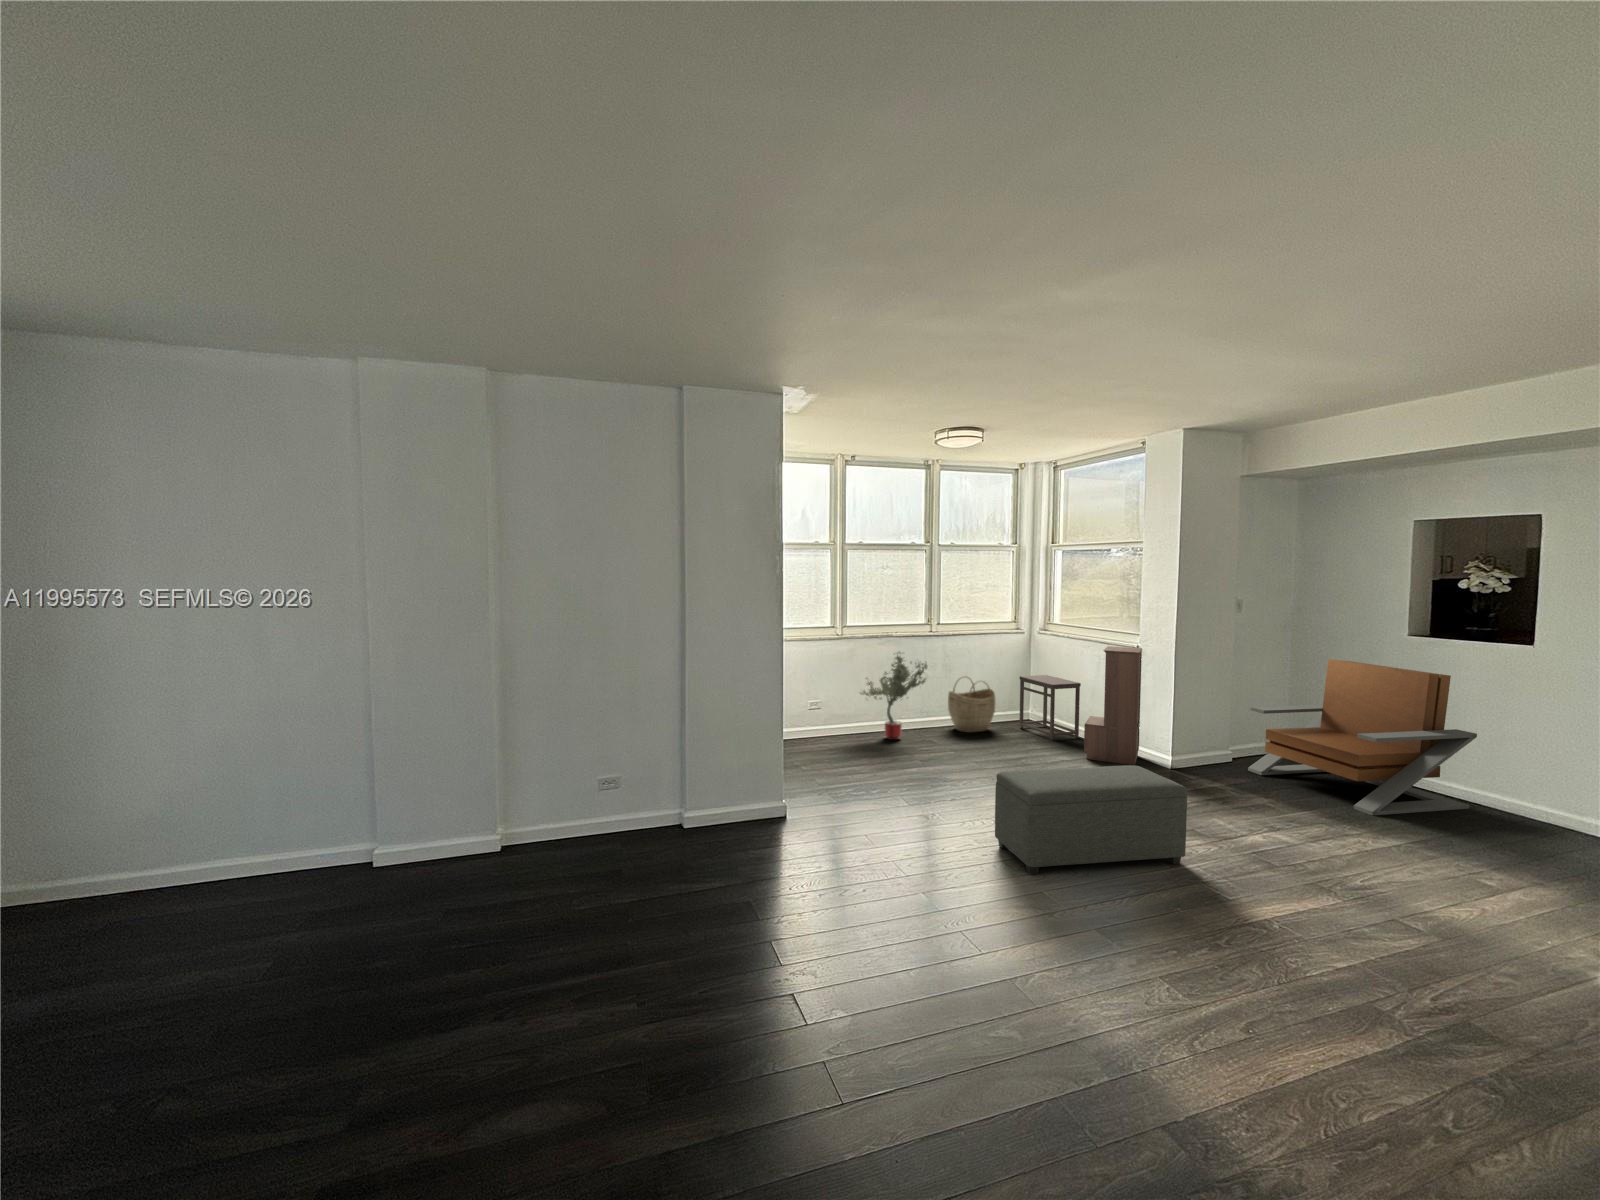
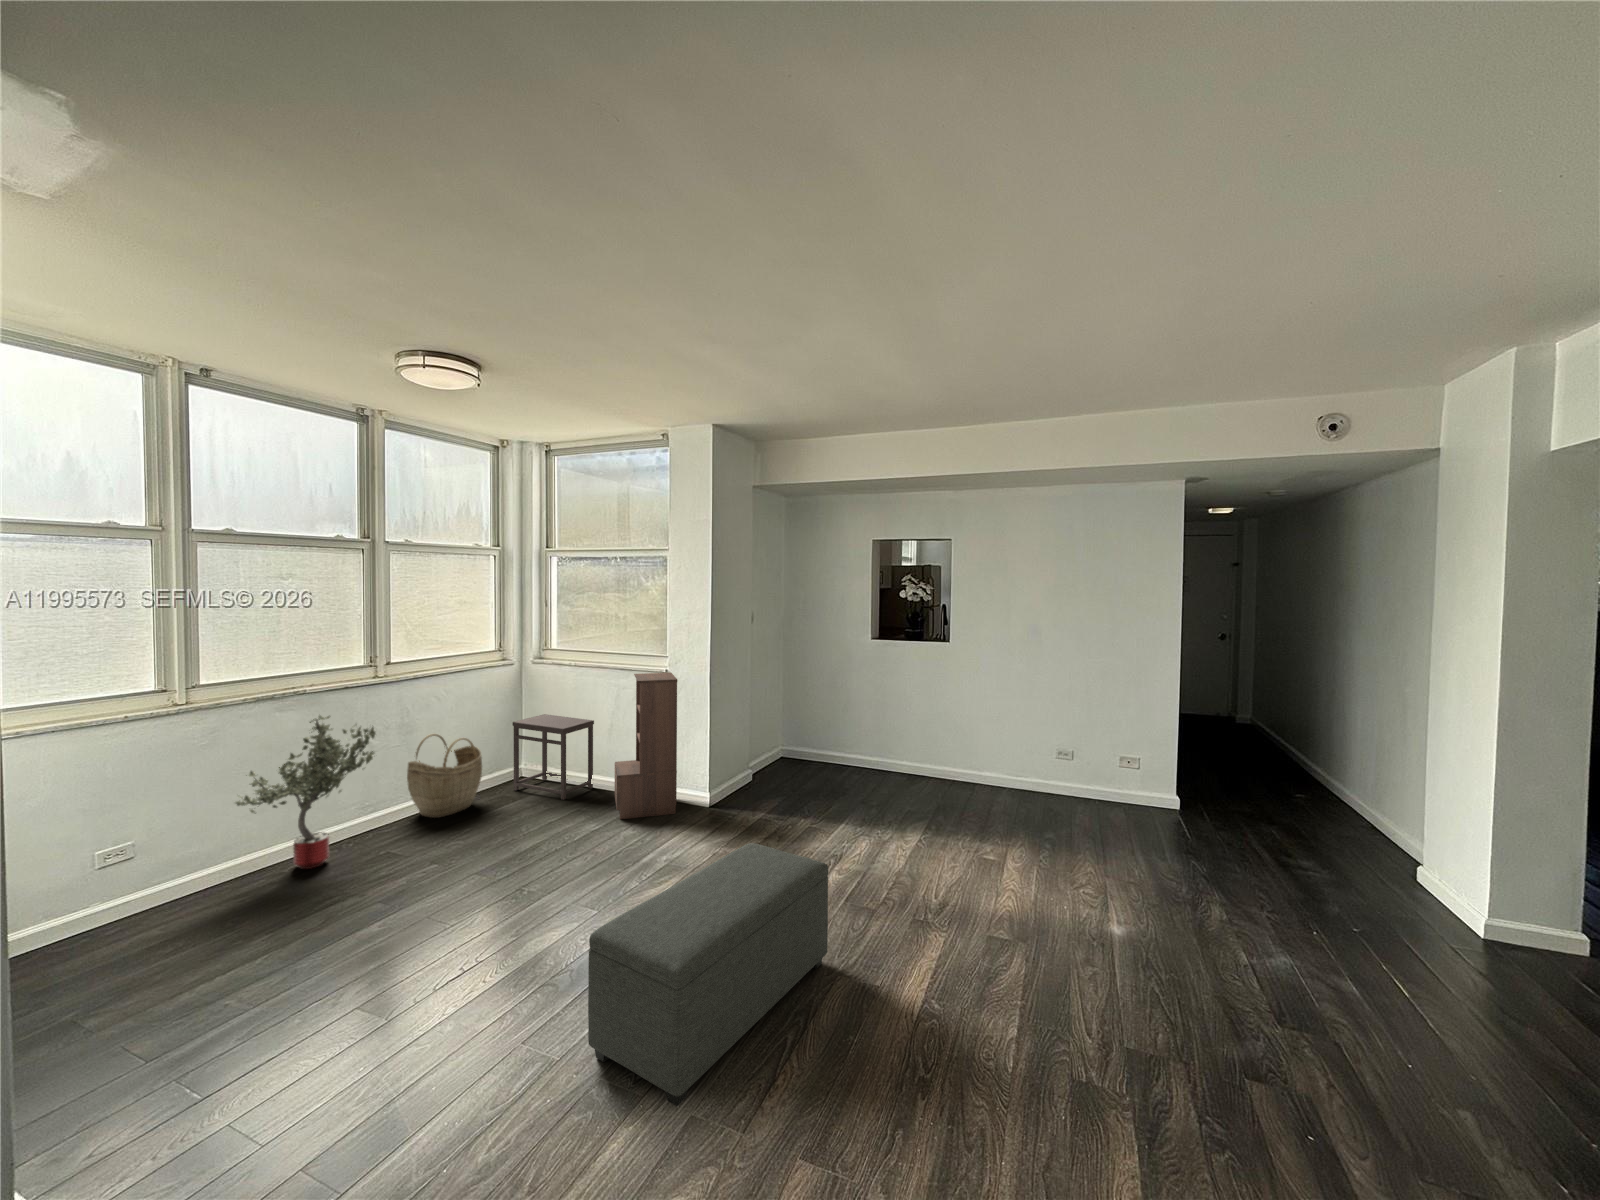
lounge chair: present [1248,659,1477,815] -> none [774,666,933,814]

